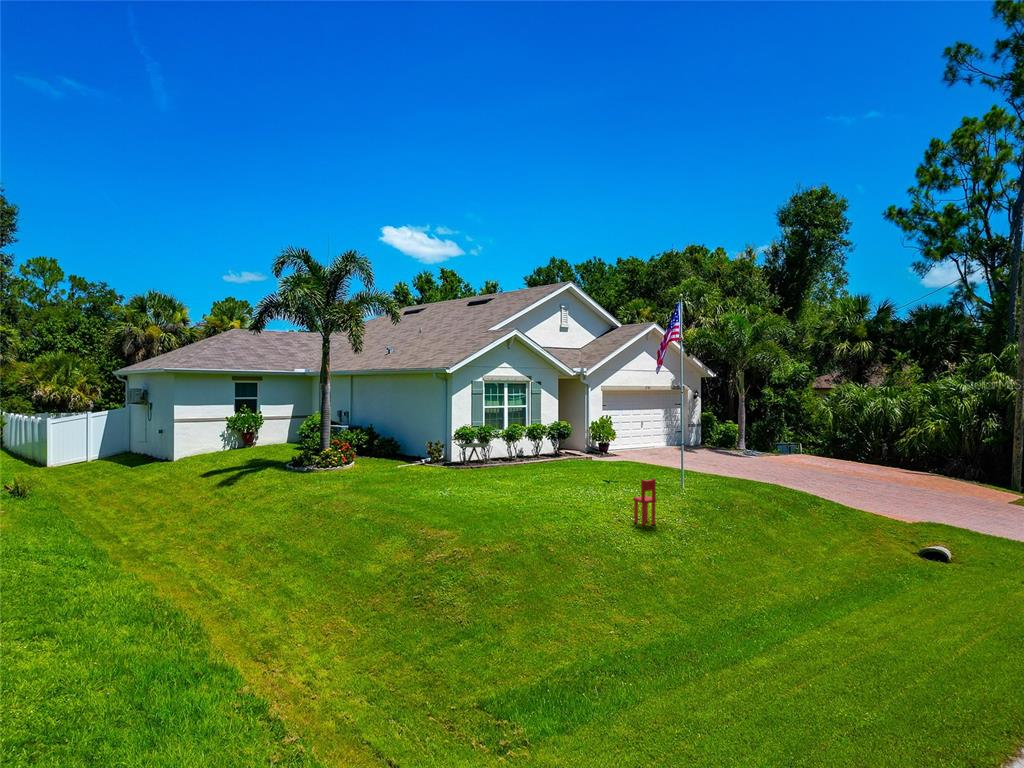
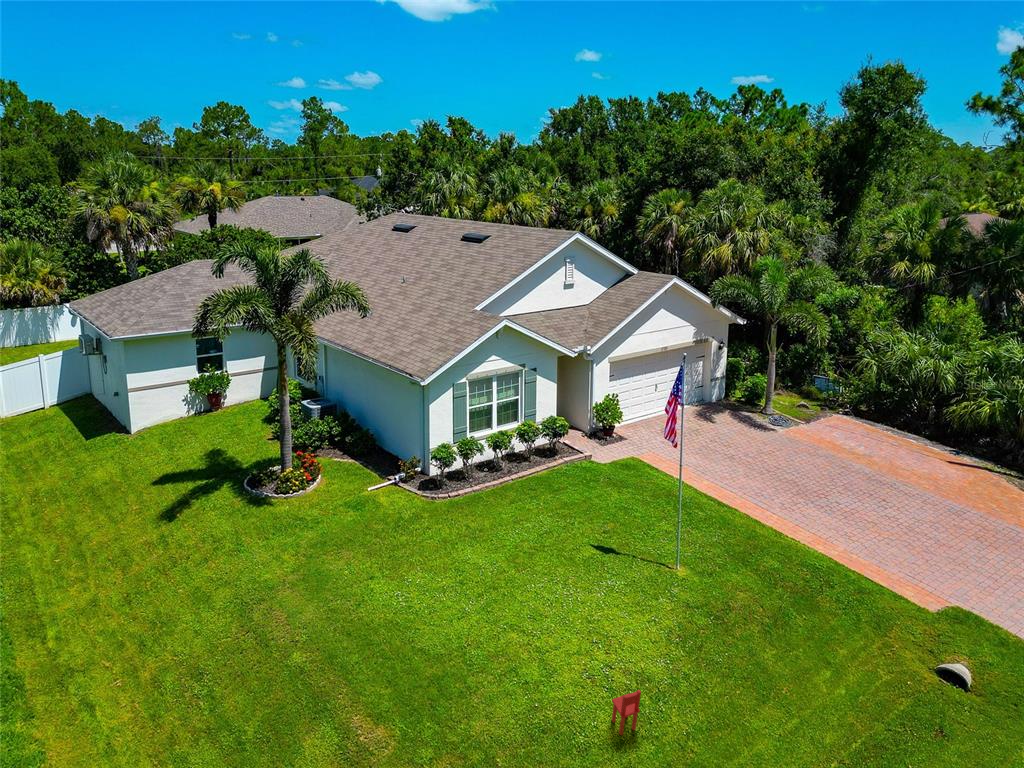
round table: present [459,443,489,466] -> none [437,454,471,487]

